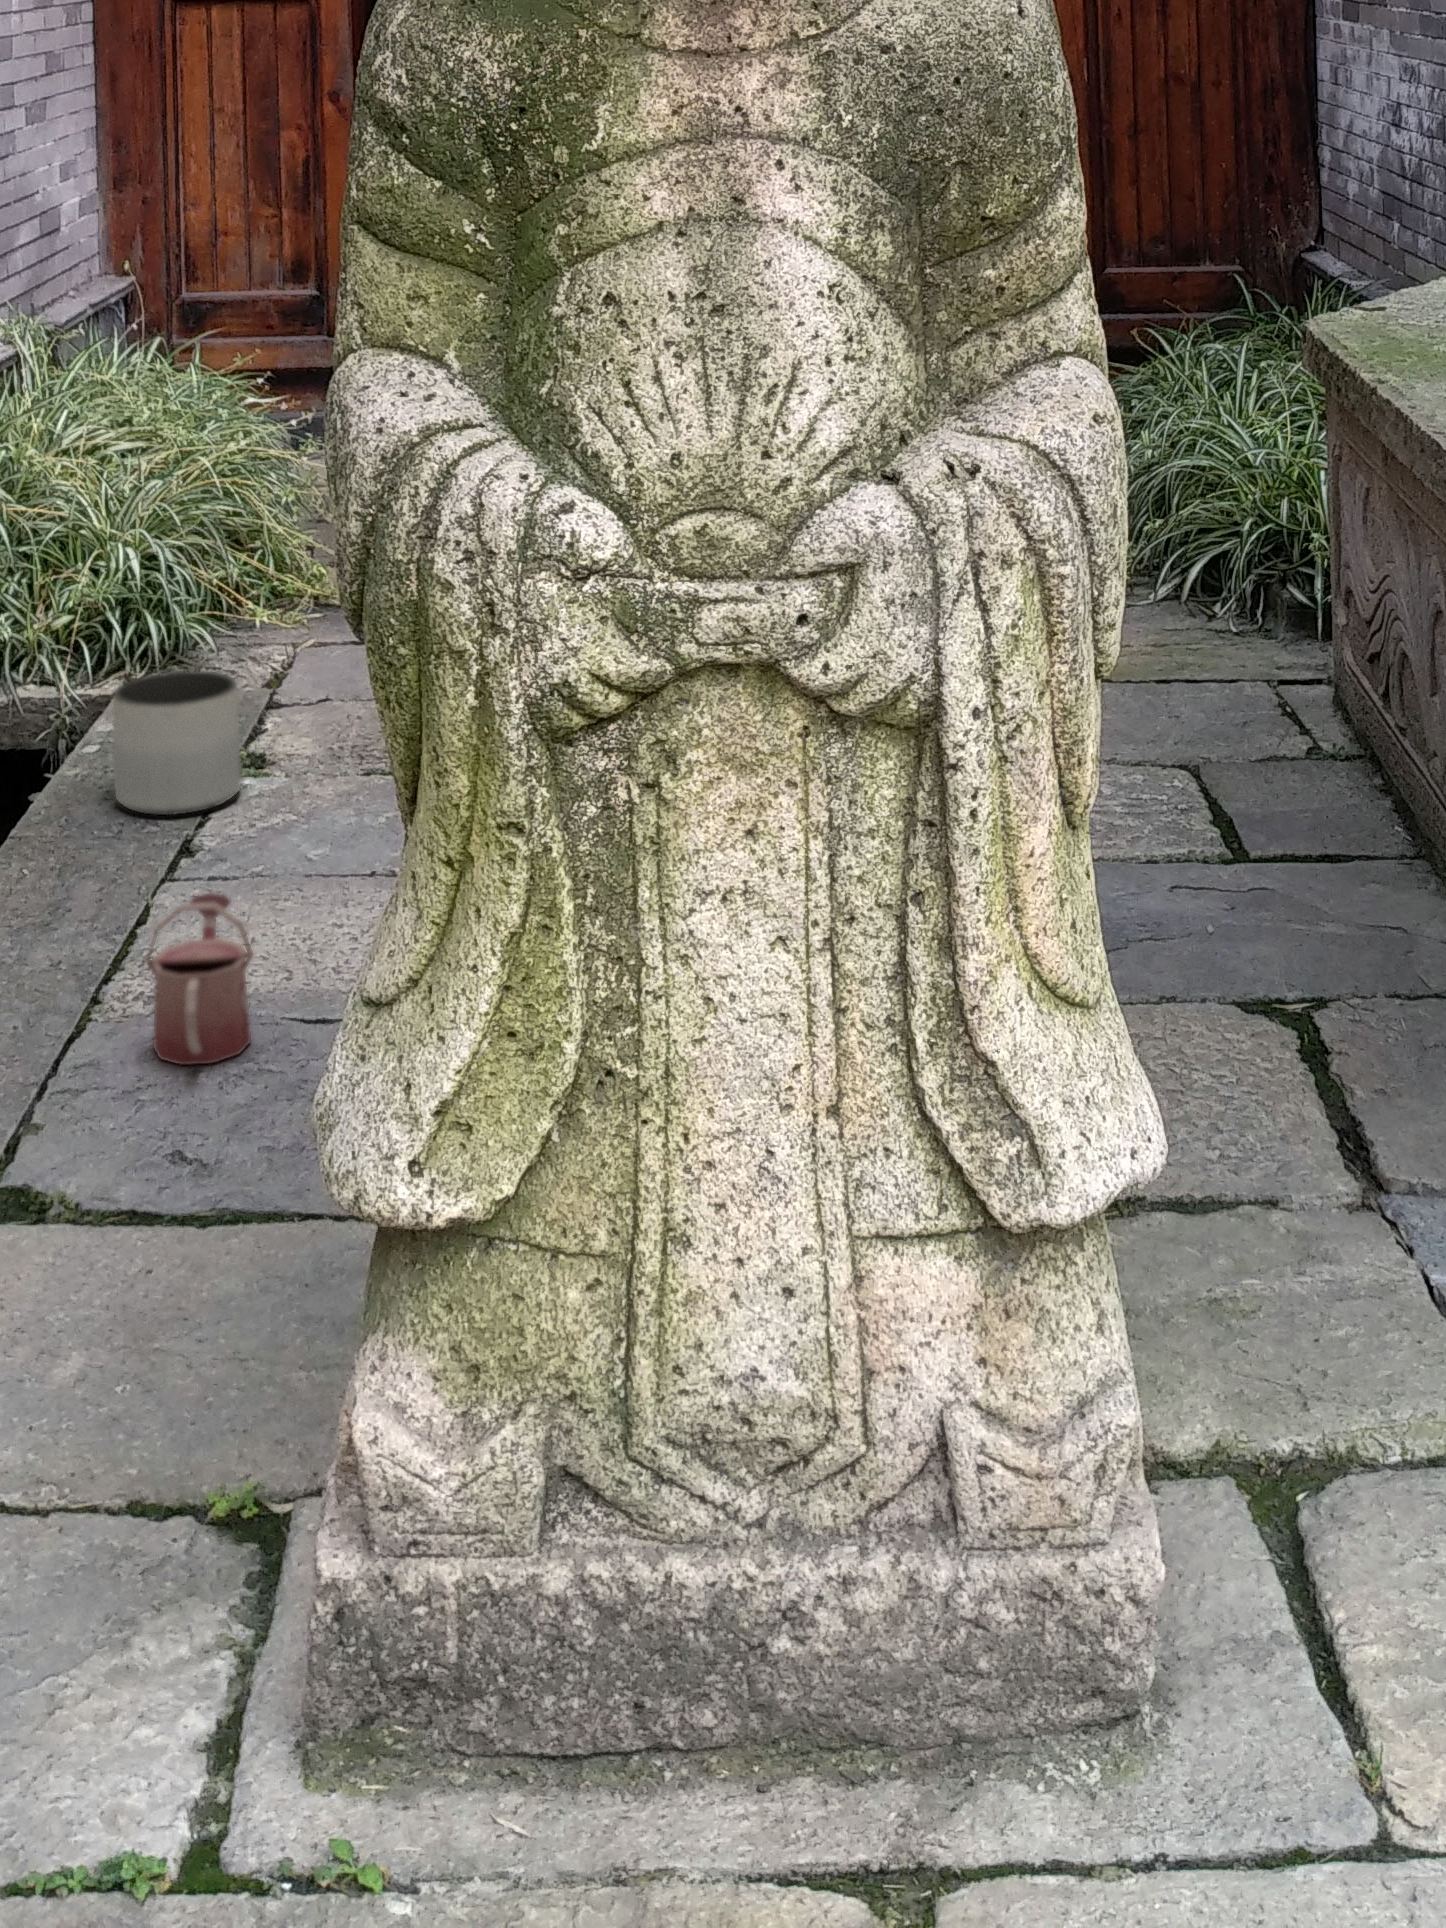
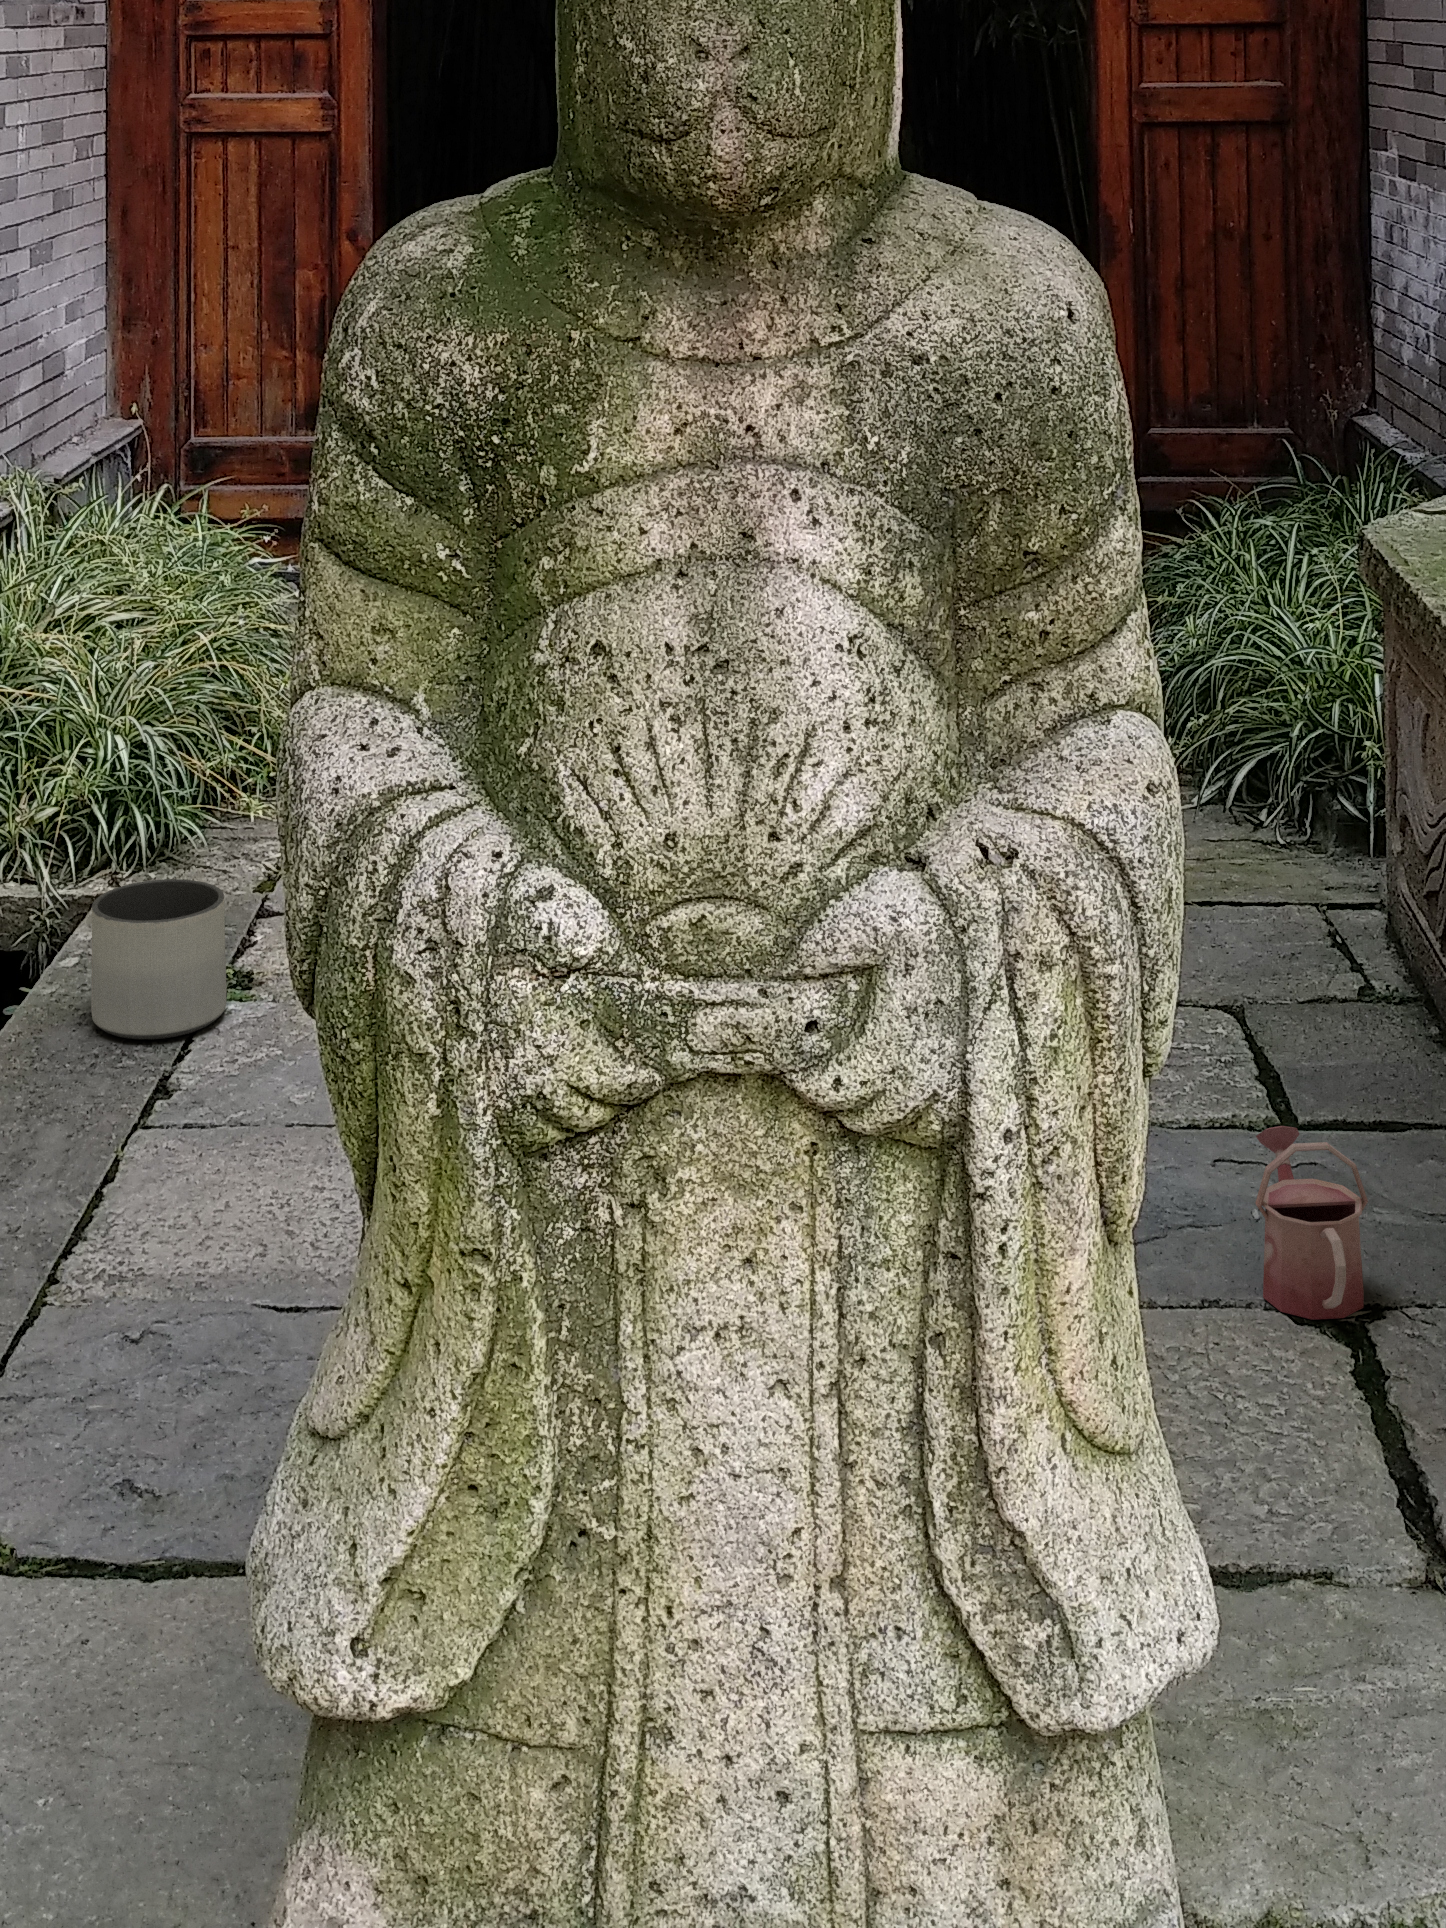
watering can: present [146,893,253,1065] -> present [1255,1126,1368,1320]

